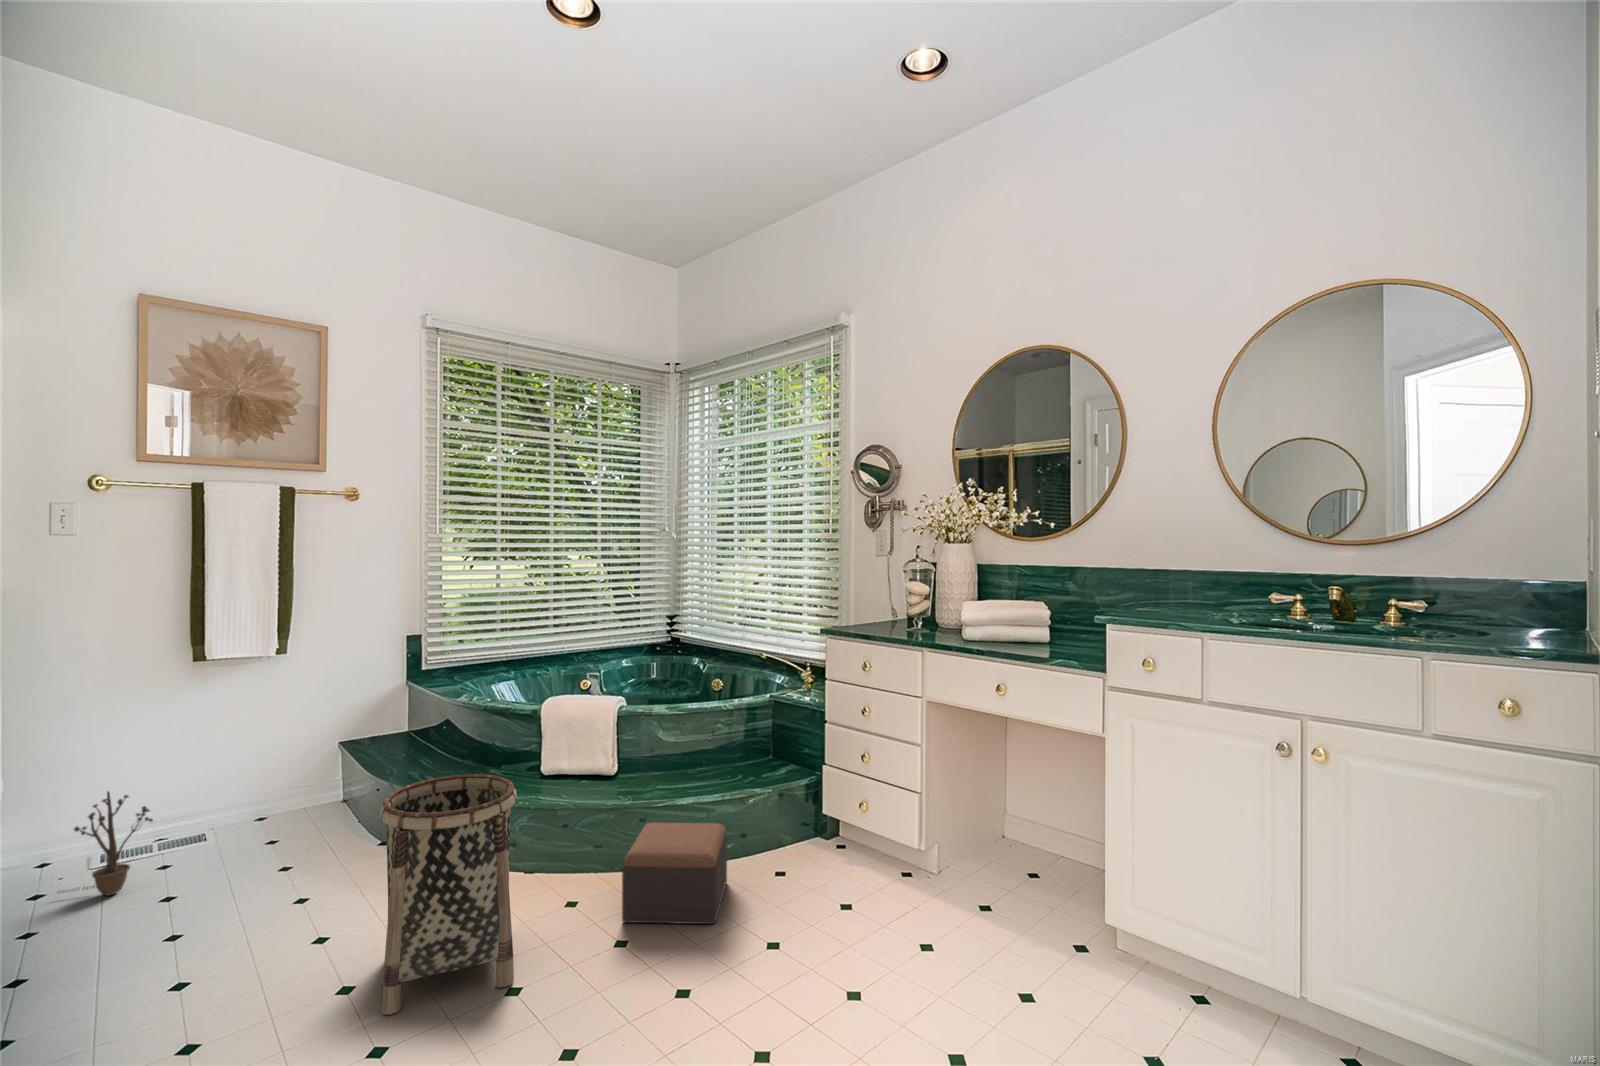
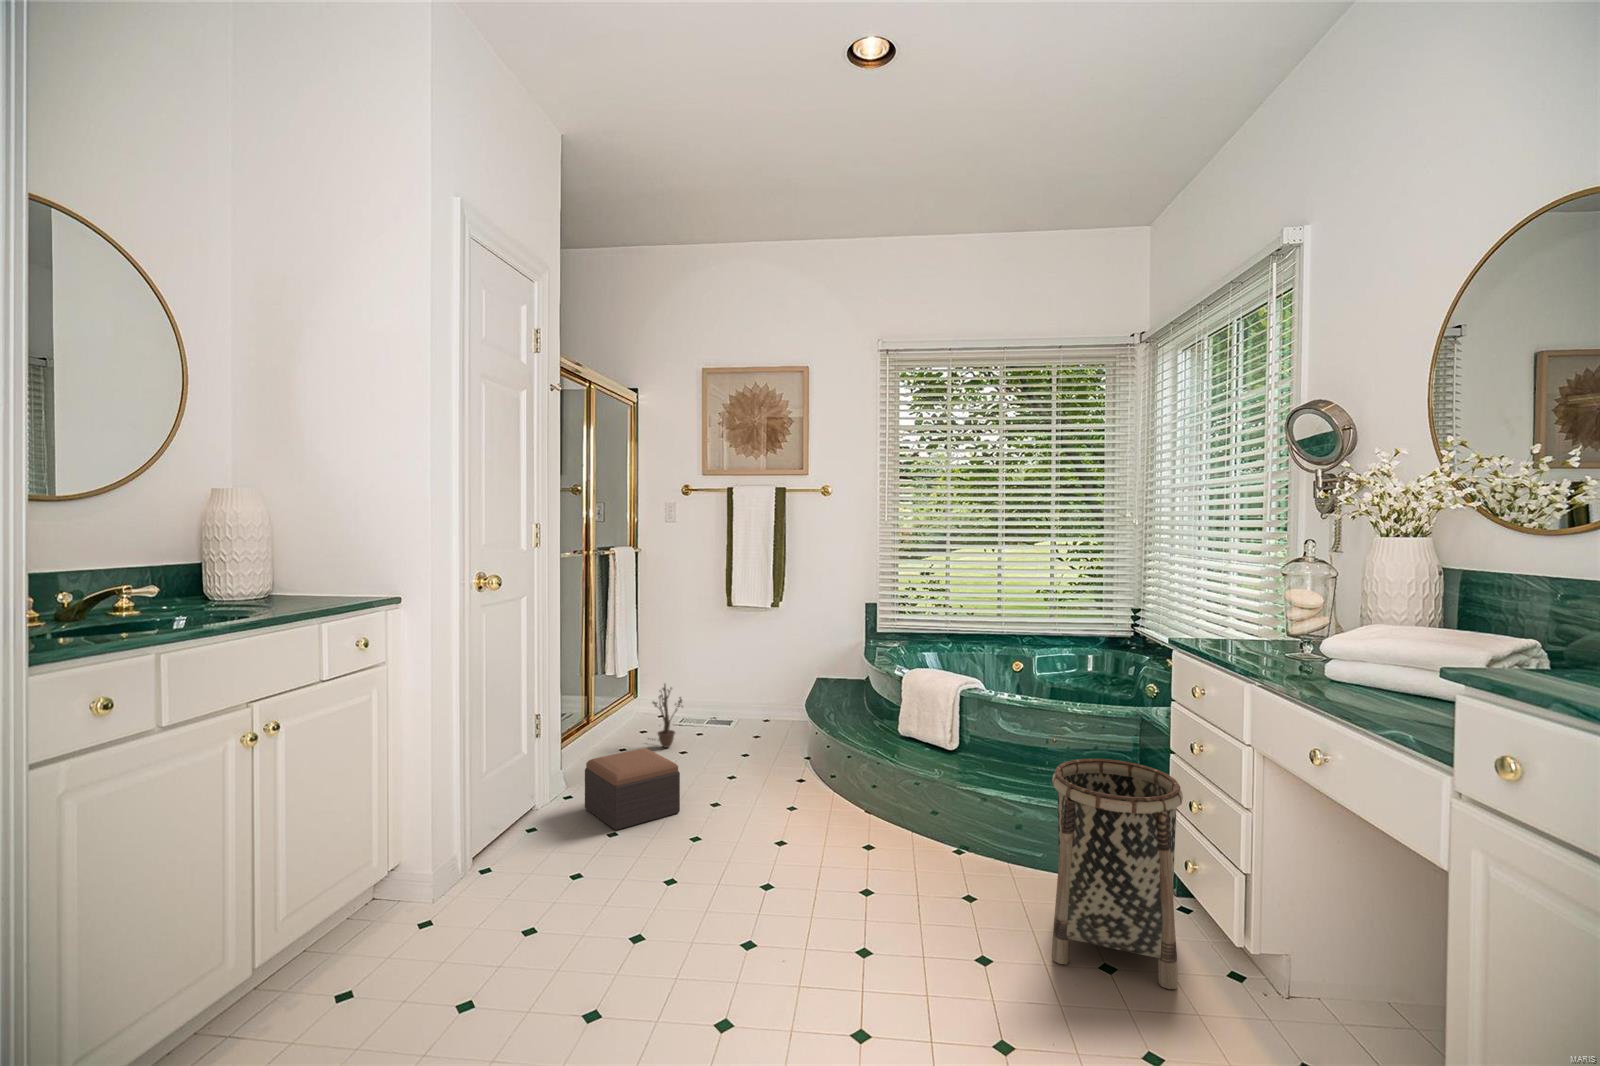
basket: present [380,774,517,1014] -> present [1052,759,1183,989]
footstool: present [622,822,727,924] -> present [585,748,680,830]

